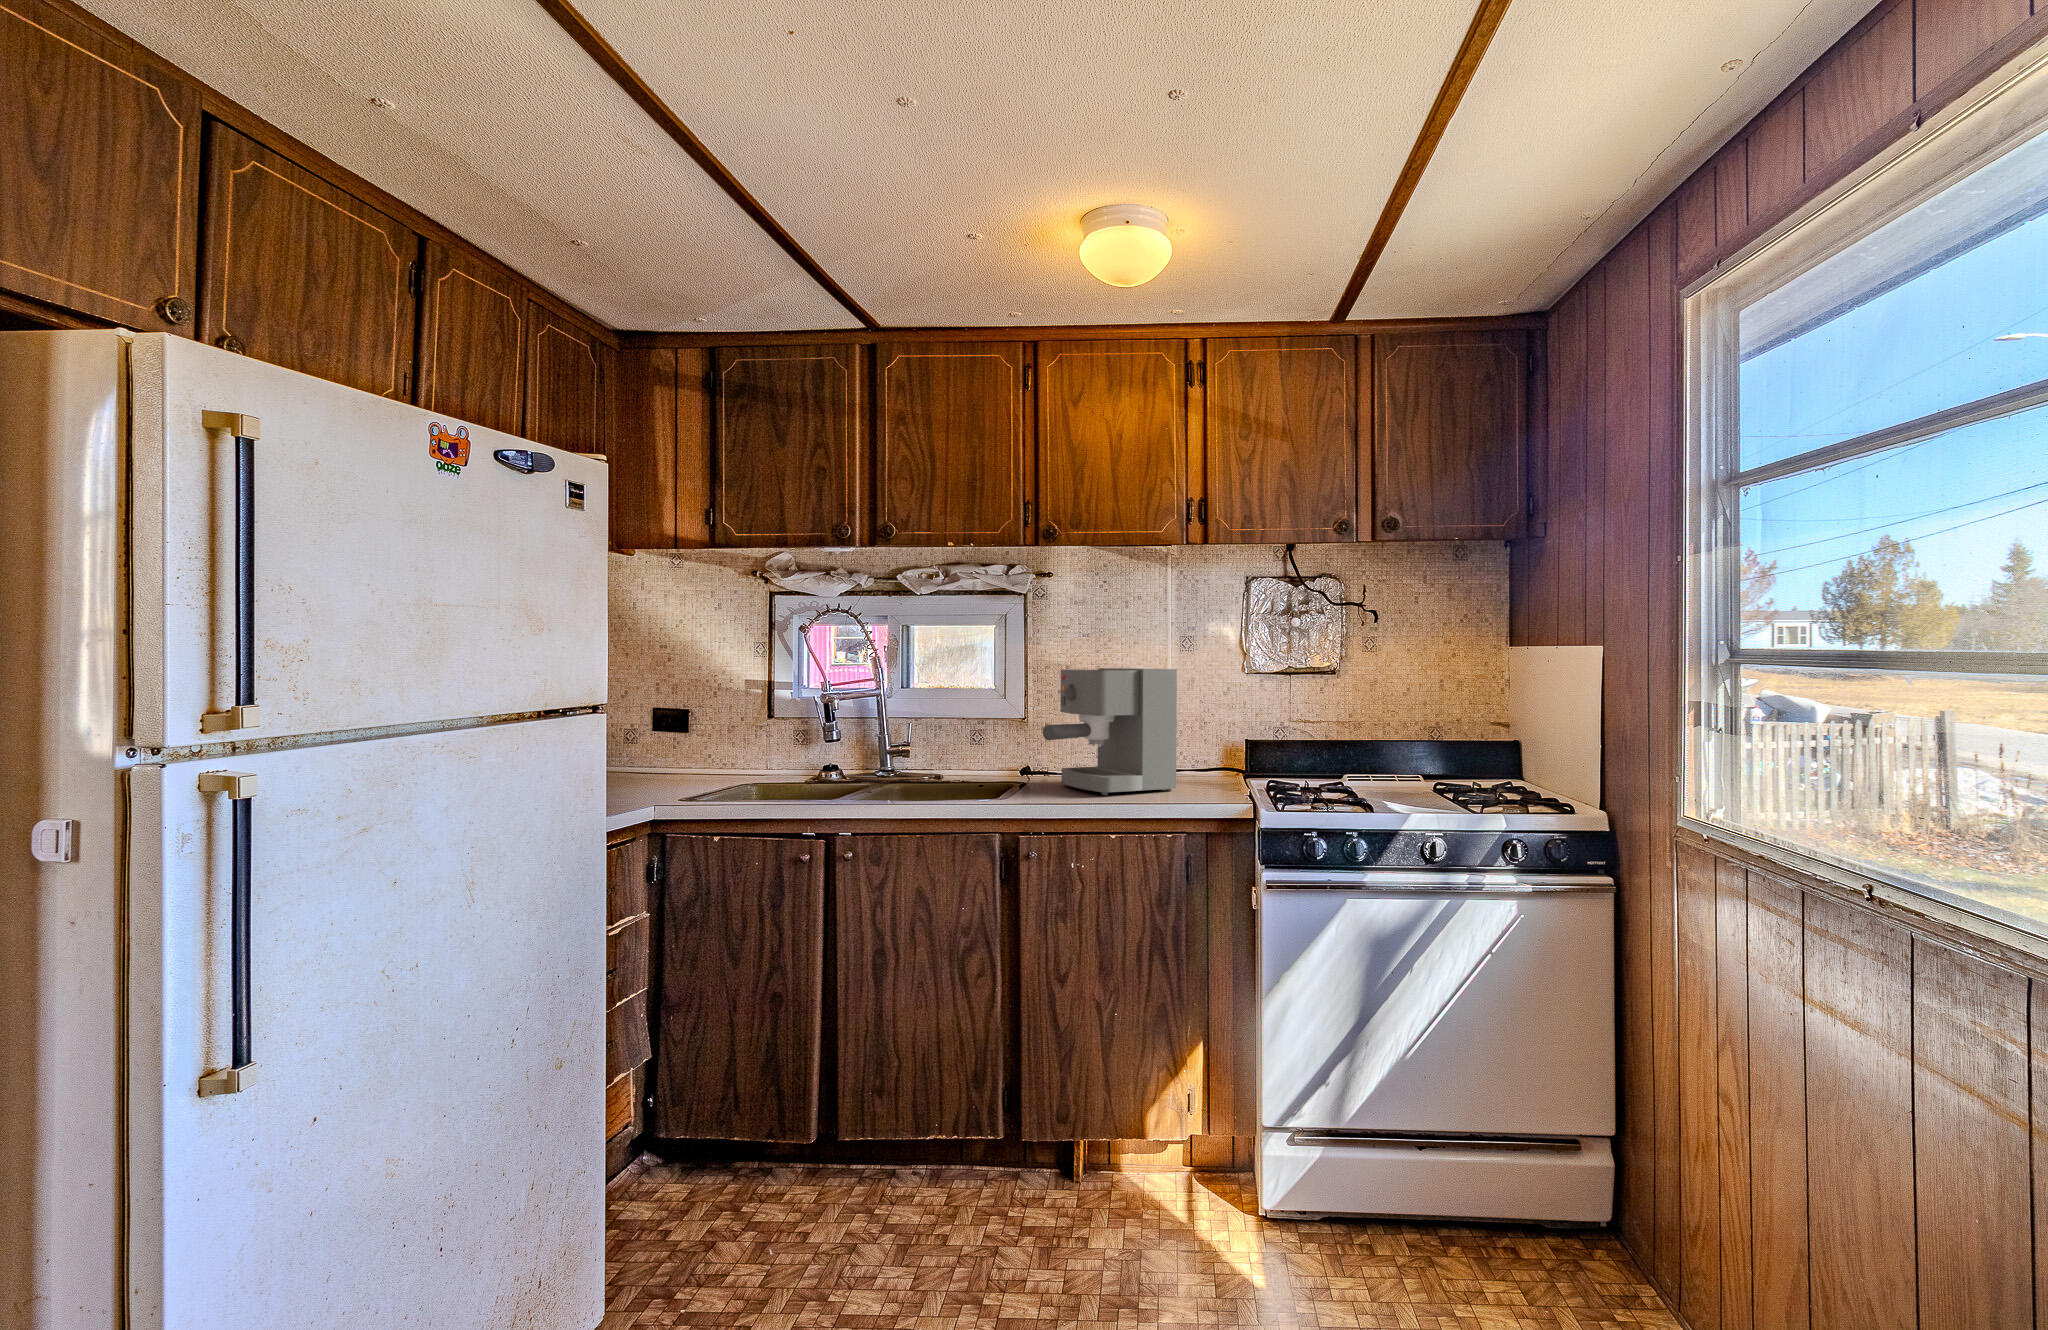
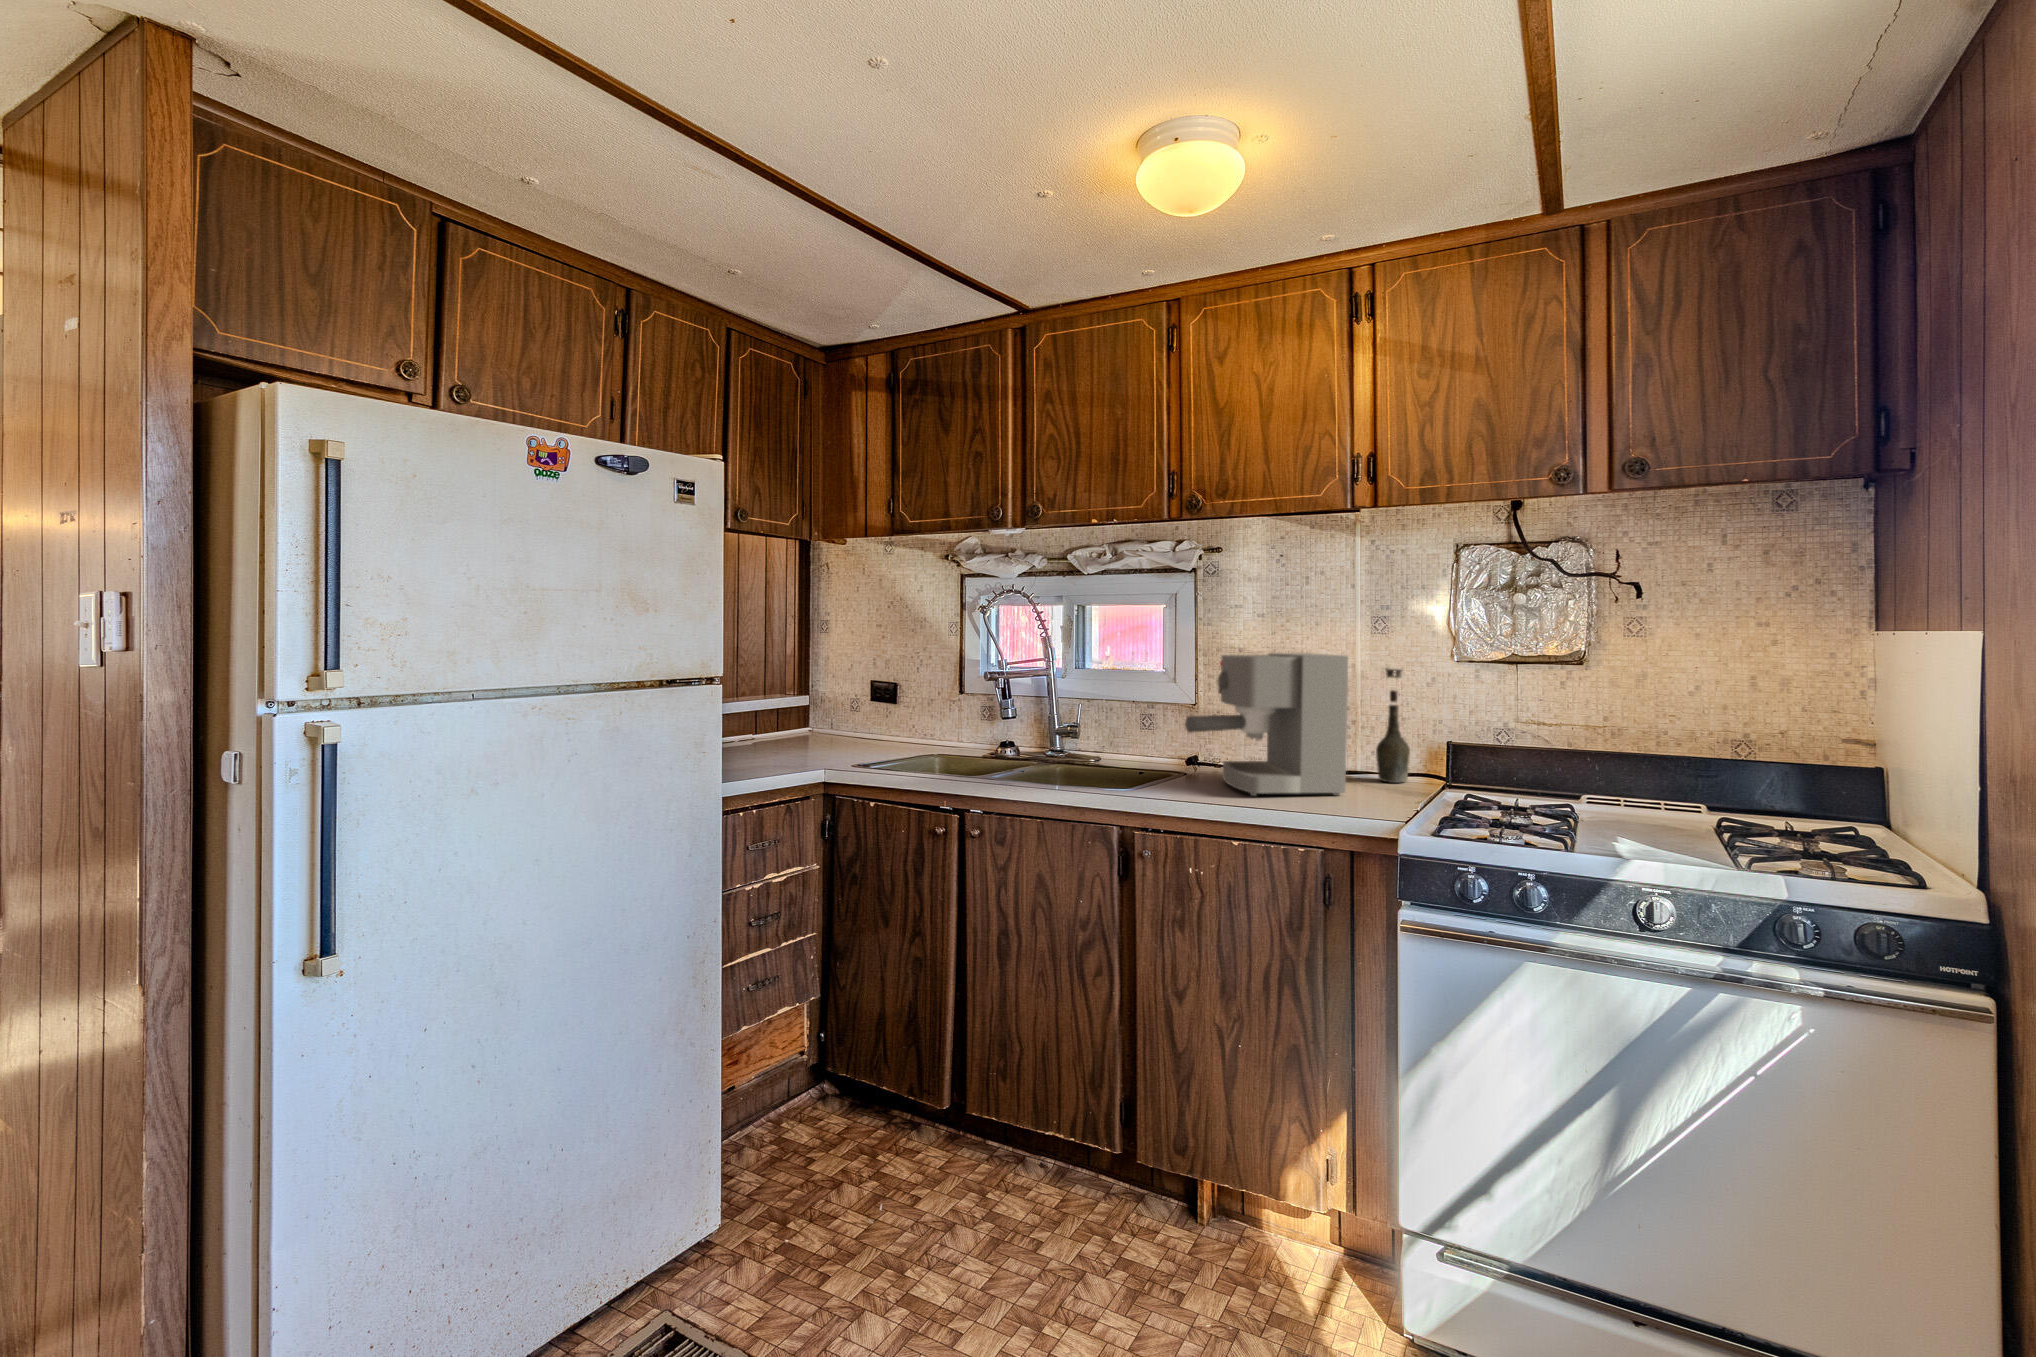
bottle: none [1186,681,1213,780] -> present [1376,668,1410,783]

